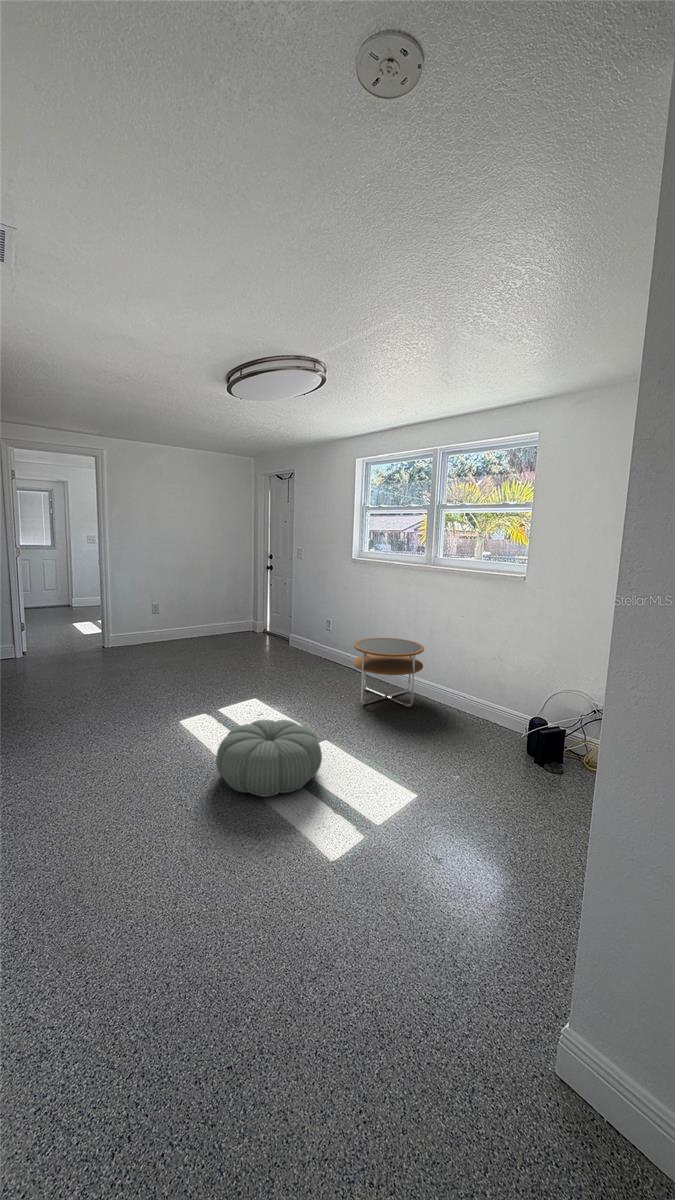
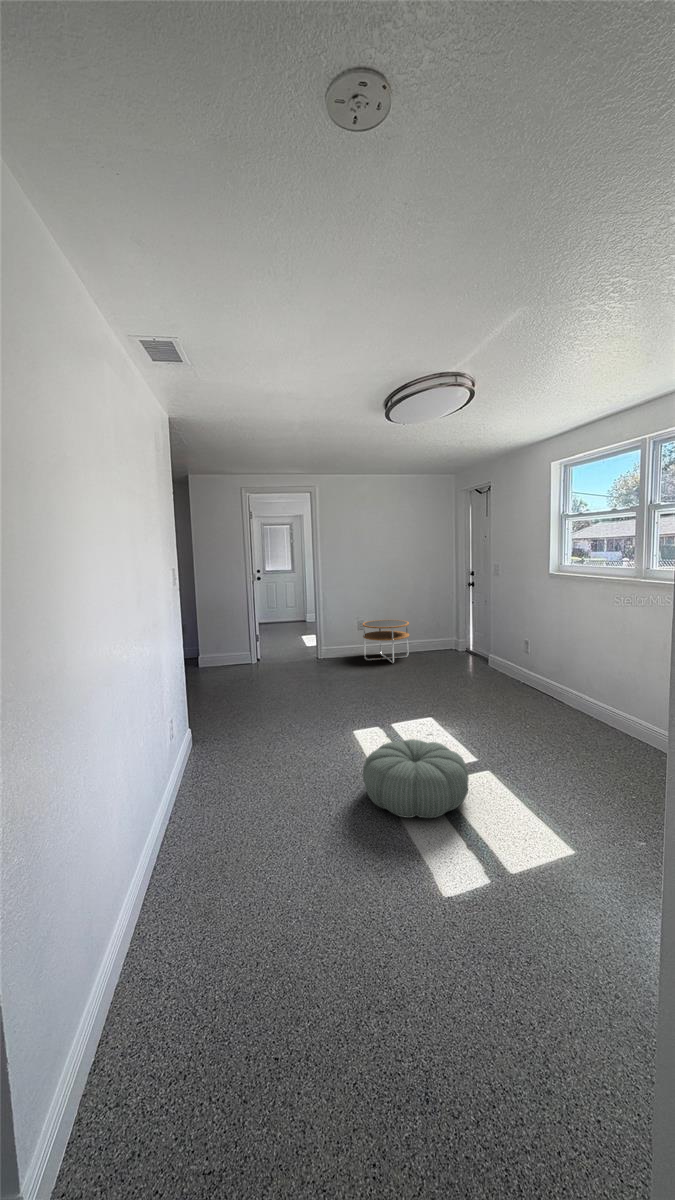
side table: present [353,638,424,707] -> present [363,620,409,663]

